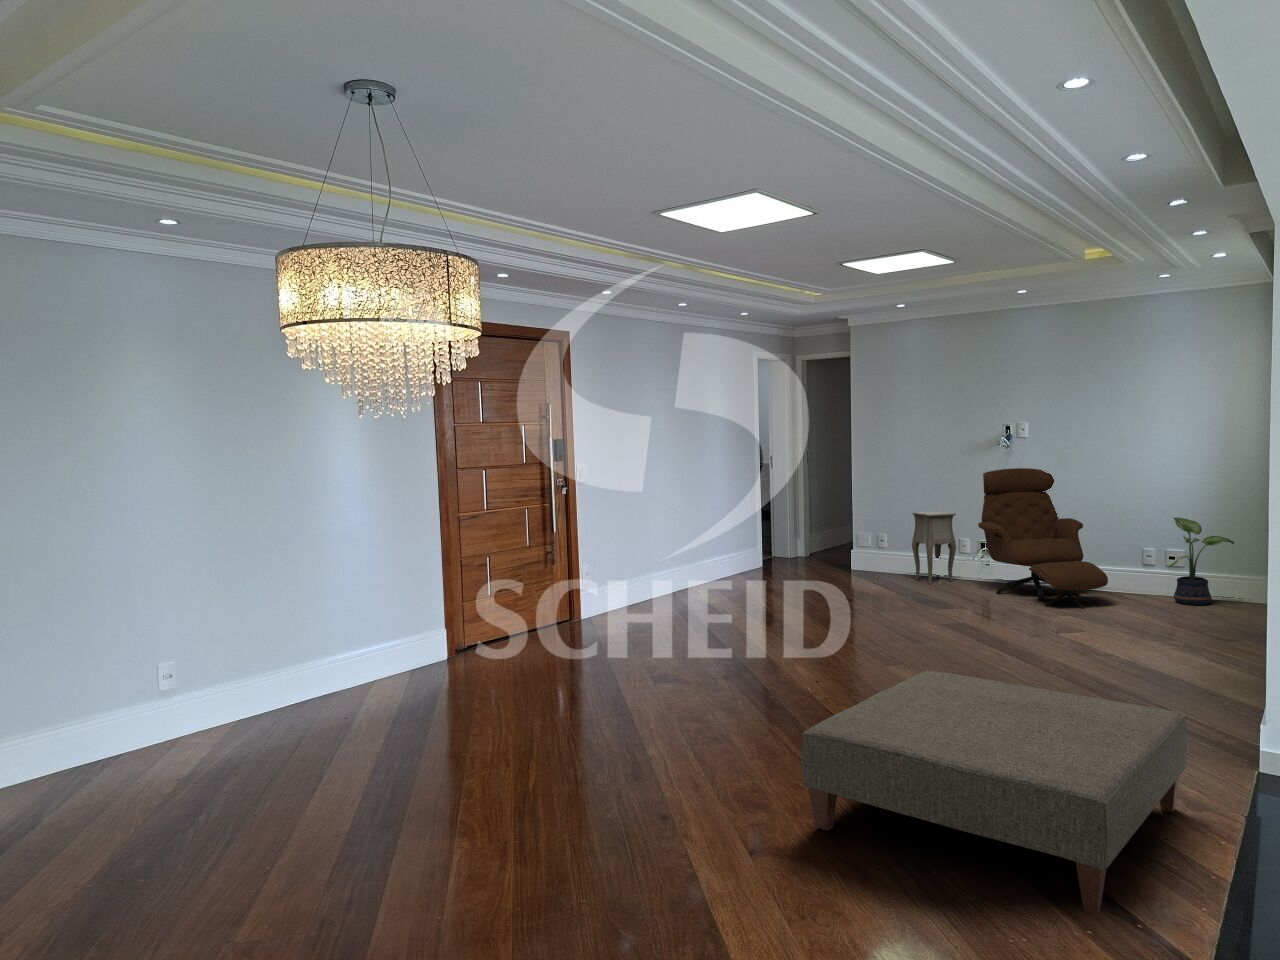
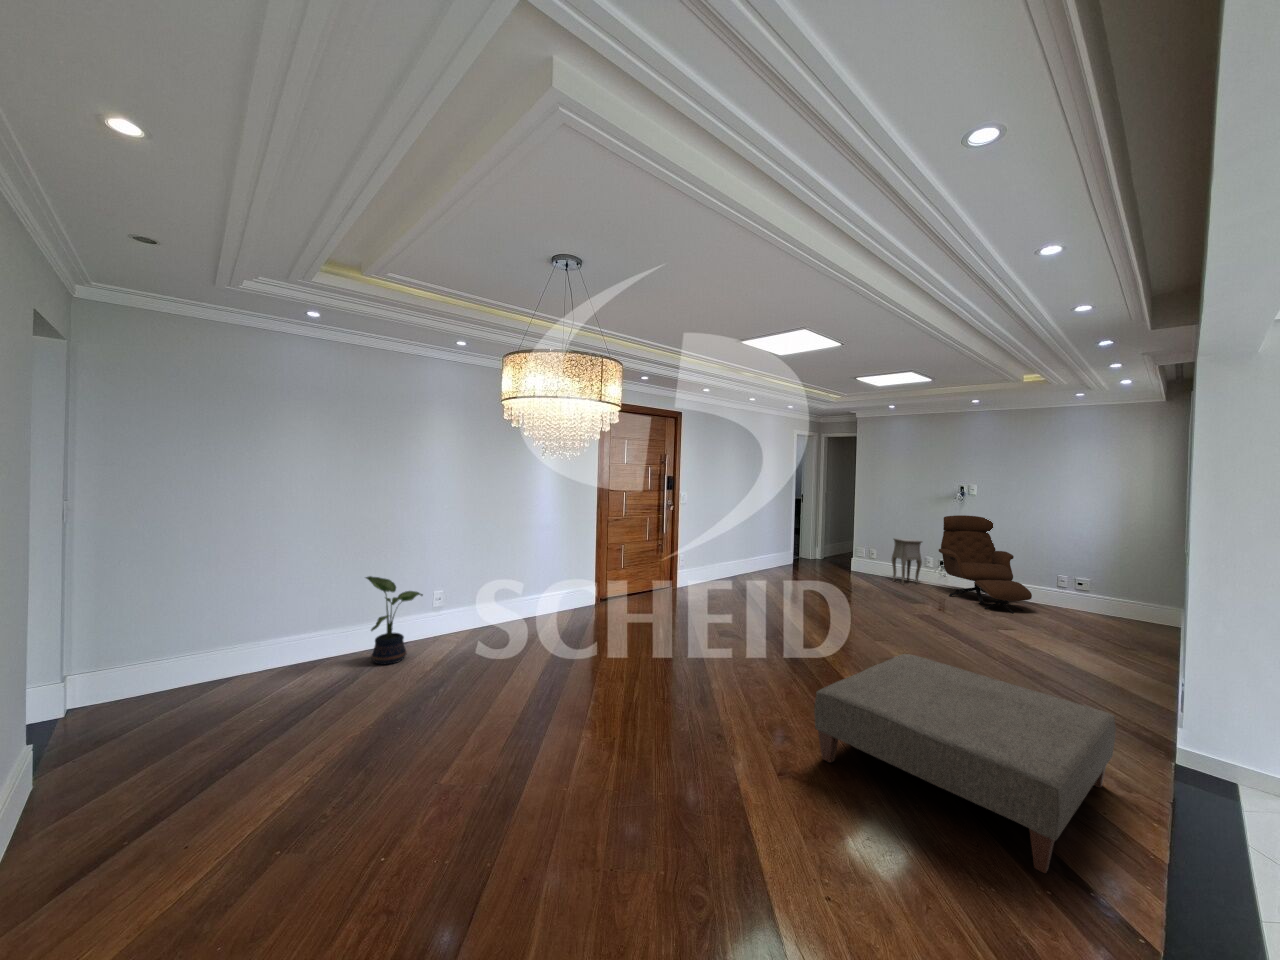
potted plant: present [1169,517,1234,605] -> present [366,576,423,665]

